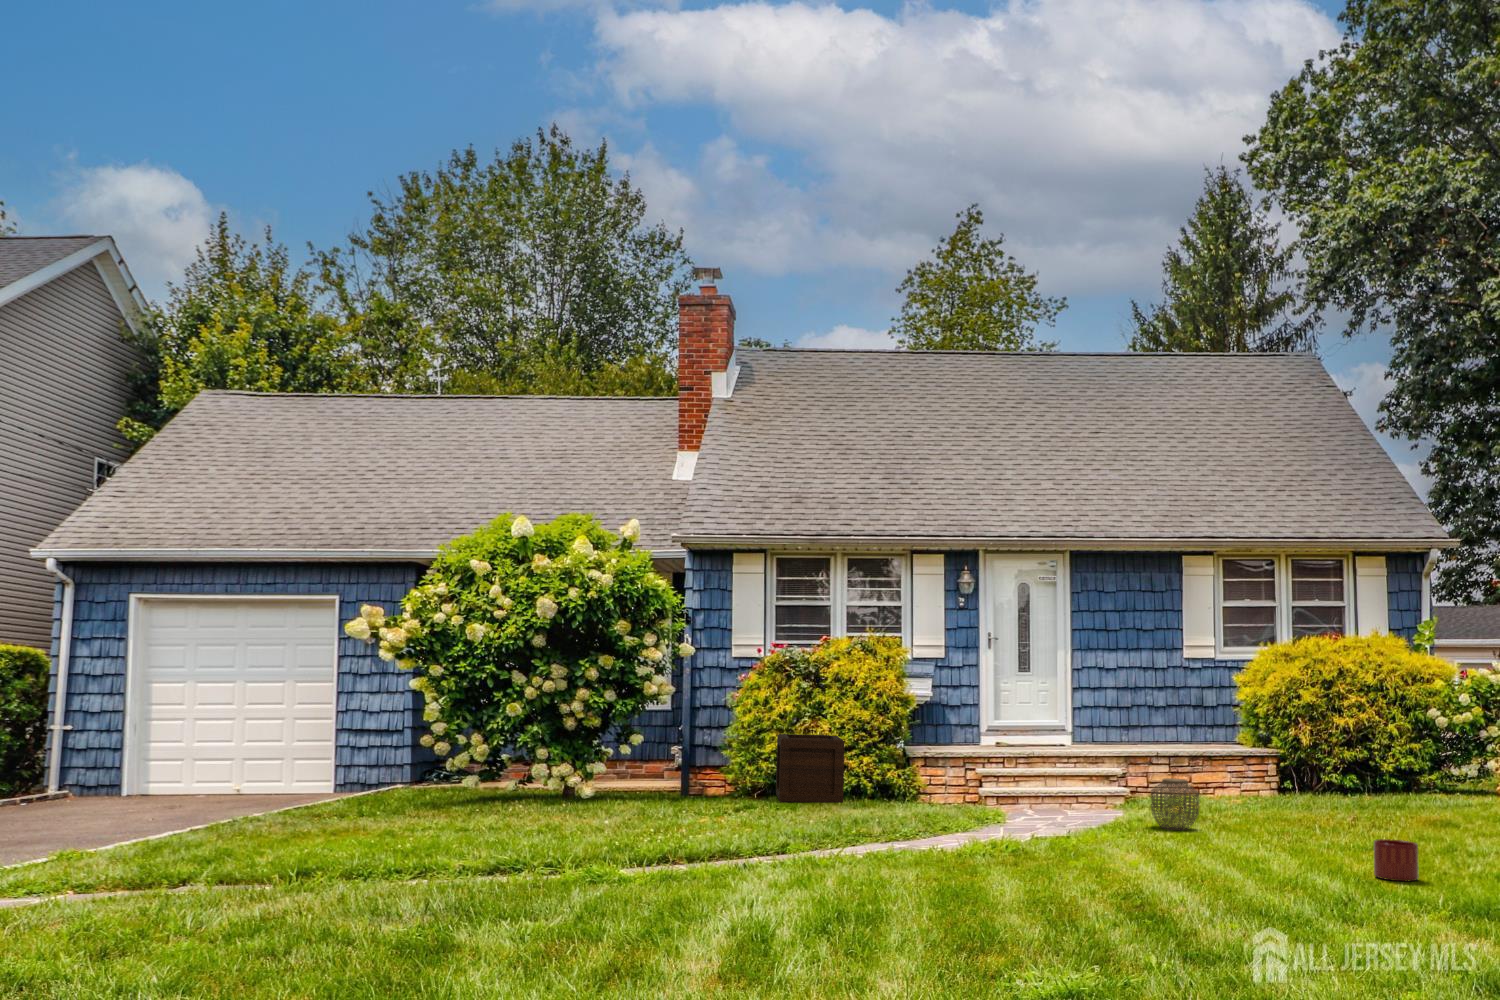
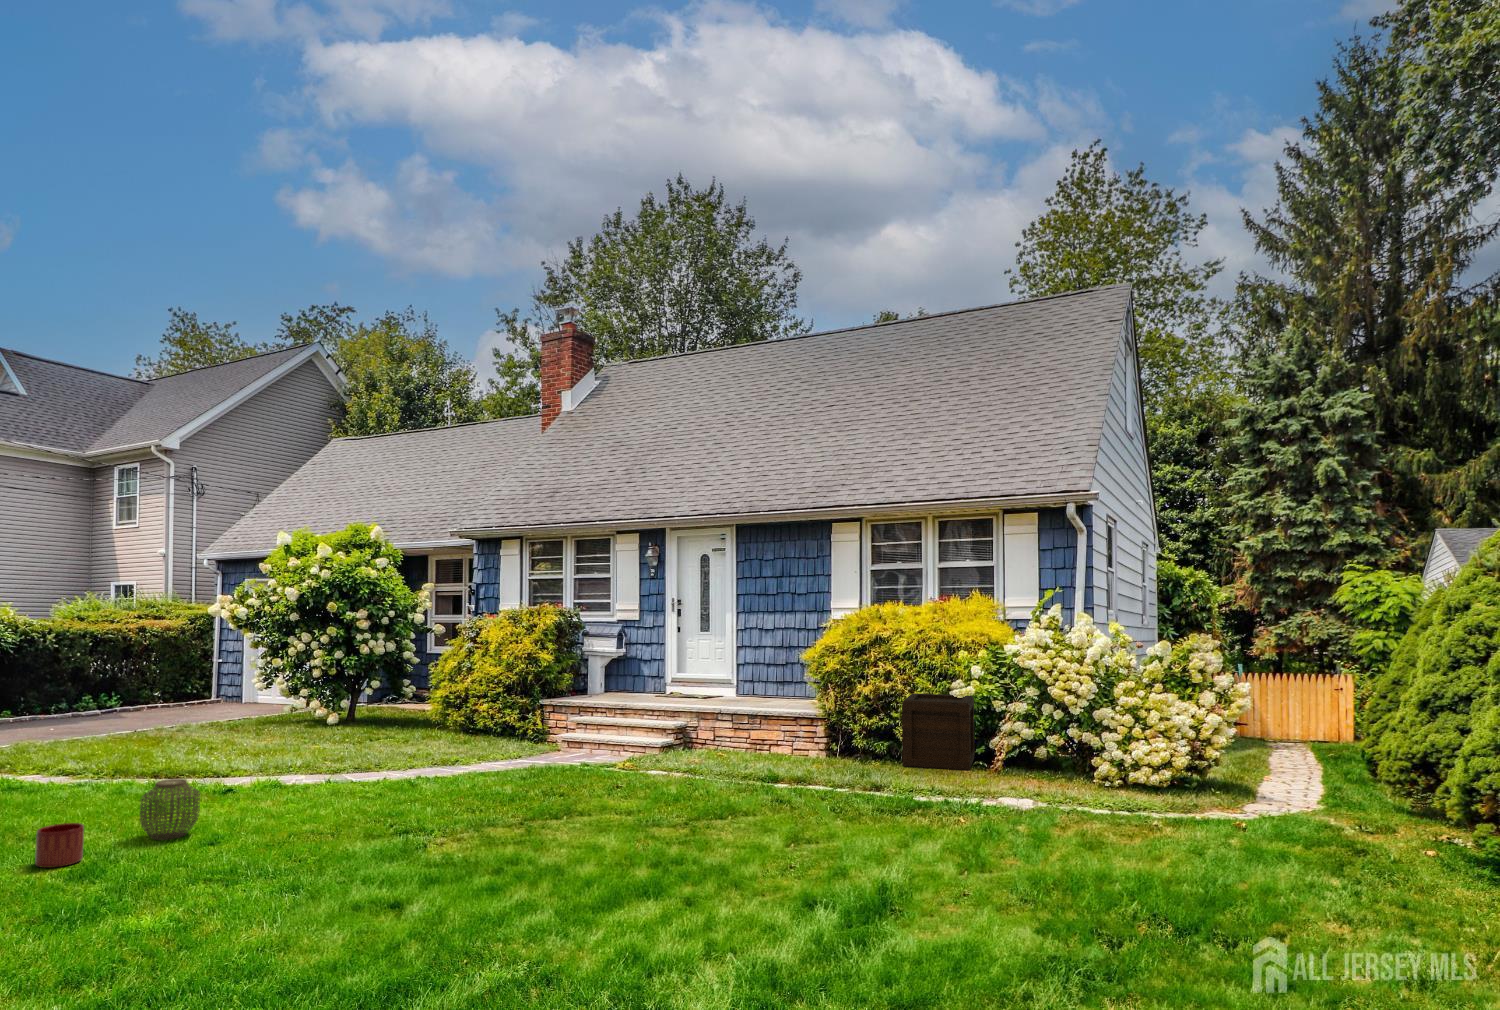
wooden crate: present [776,734,844,803] -> present [902,693,974,771]
woven basket: present [1151,778,1199,830] -> present [140,779,200,840]

